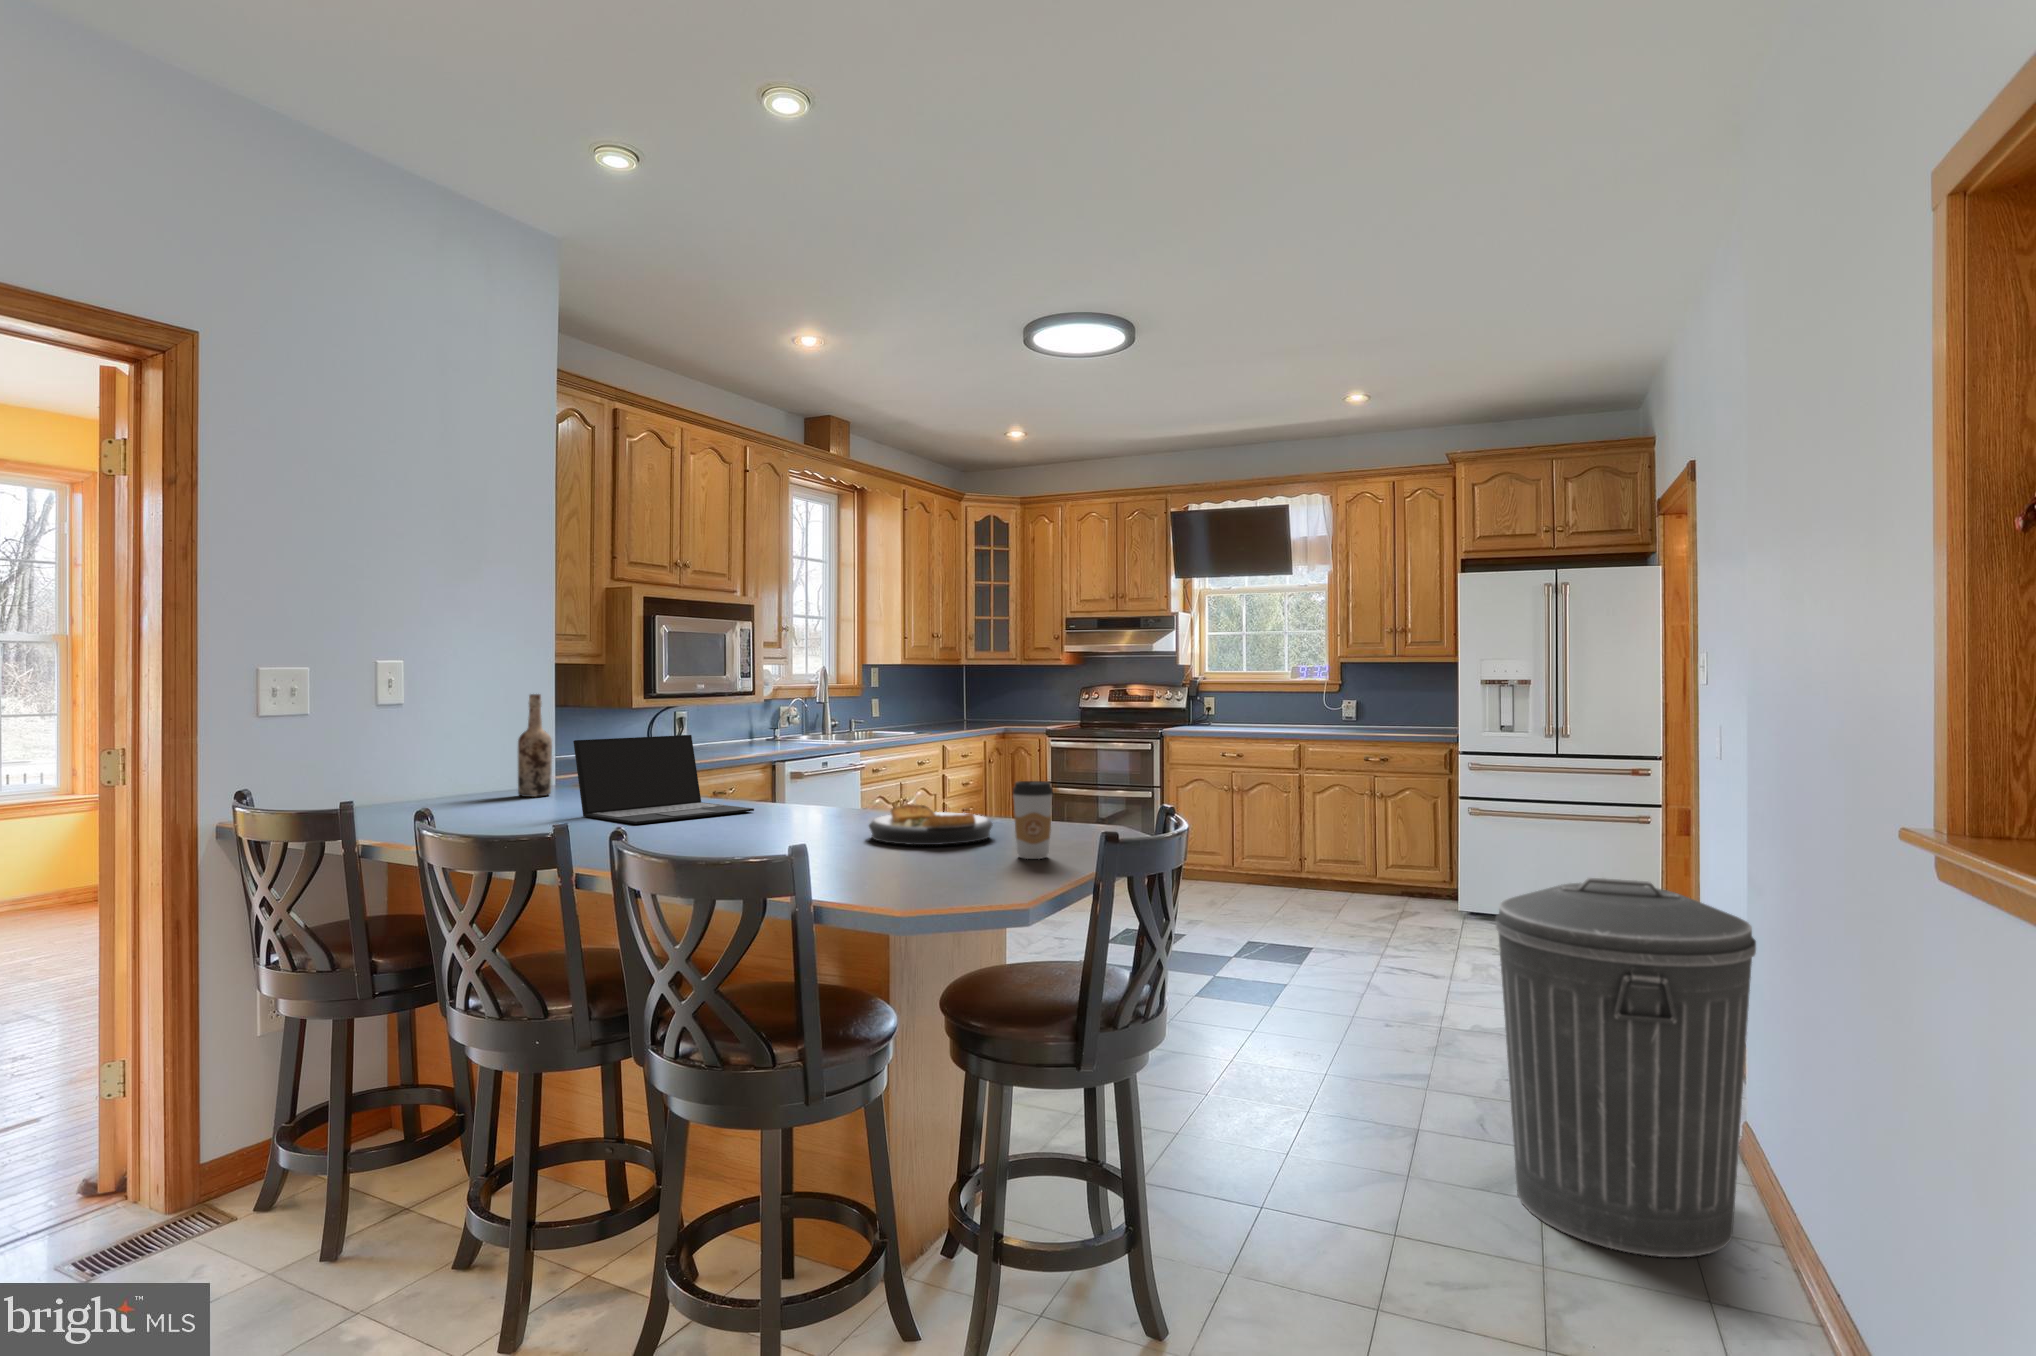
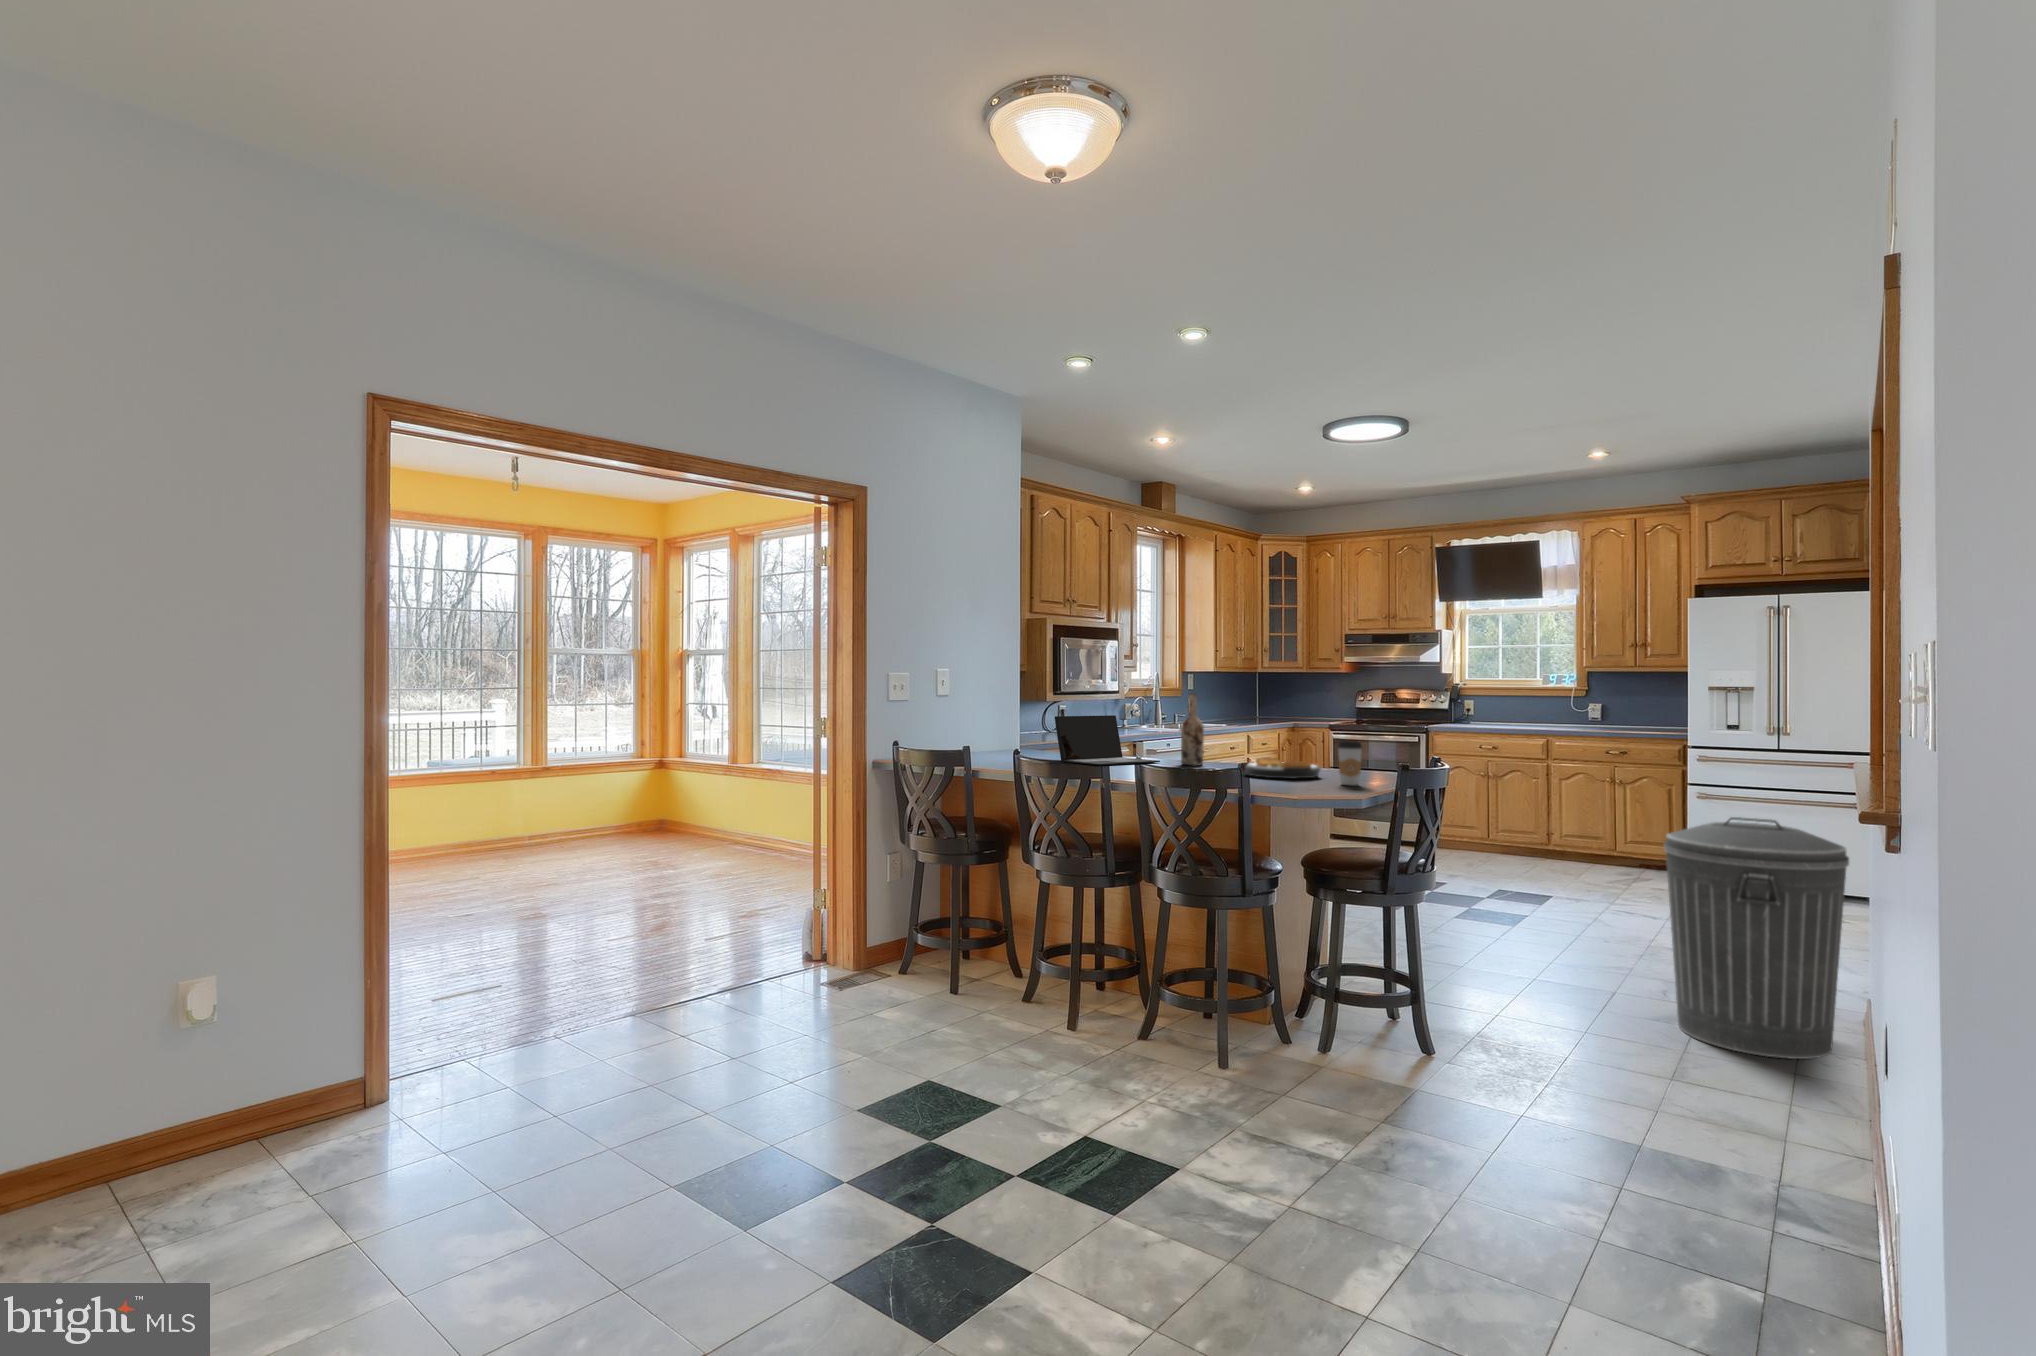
wine bottle: present [518,694,552,797] -> present [1181,693,1204,766]

